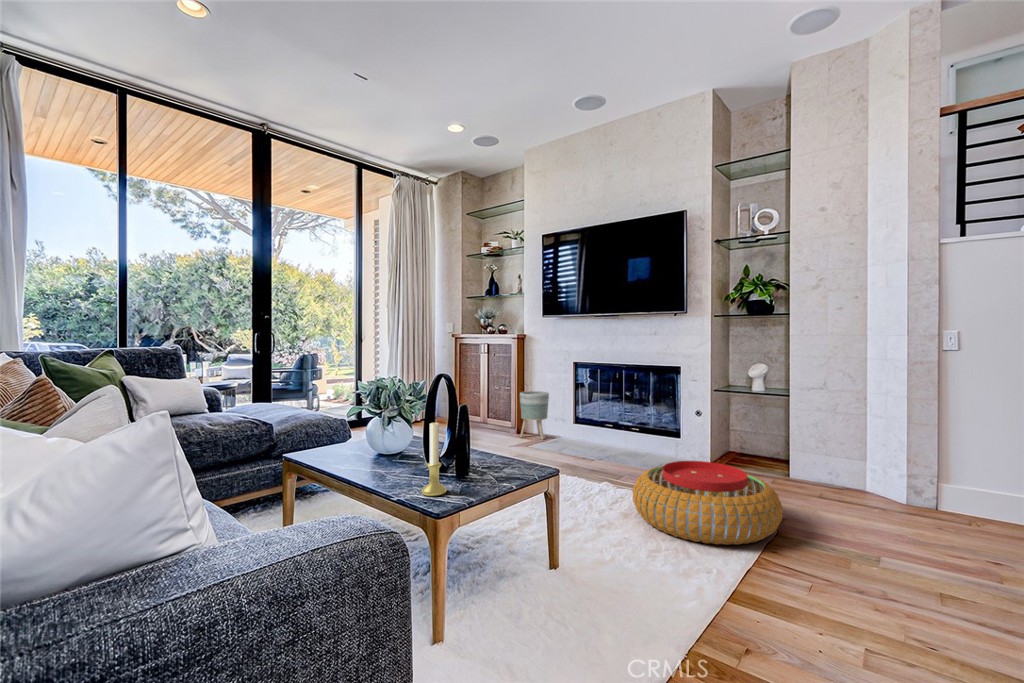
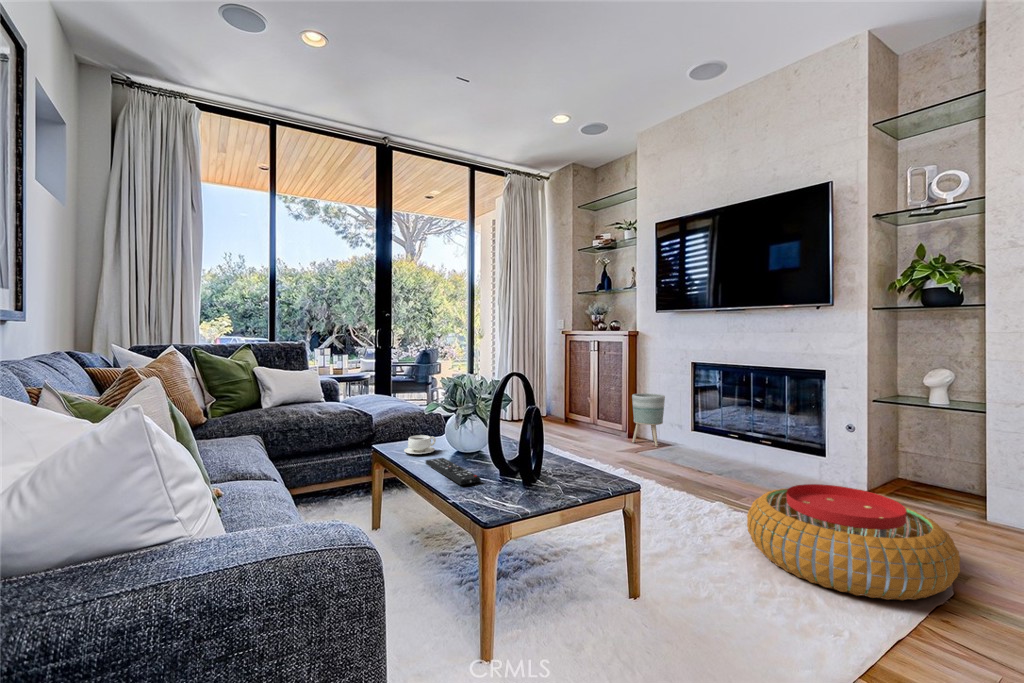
candle holder: present [422,422,447,496] -> none [479,420,506,501]
teacup: none [325,441,357,460] -> present [404,435,436,454]
remote control: none [353,461,417,485] -> present [426,458,480,485]

